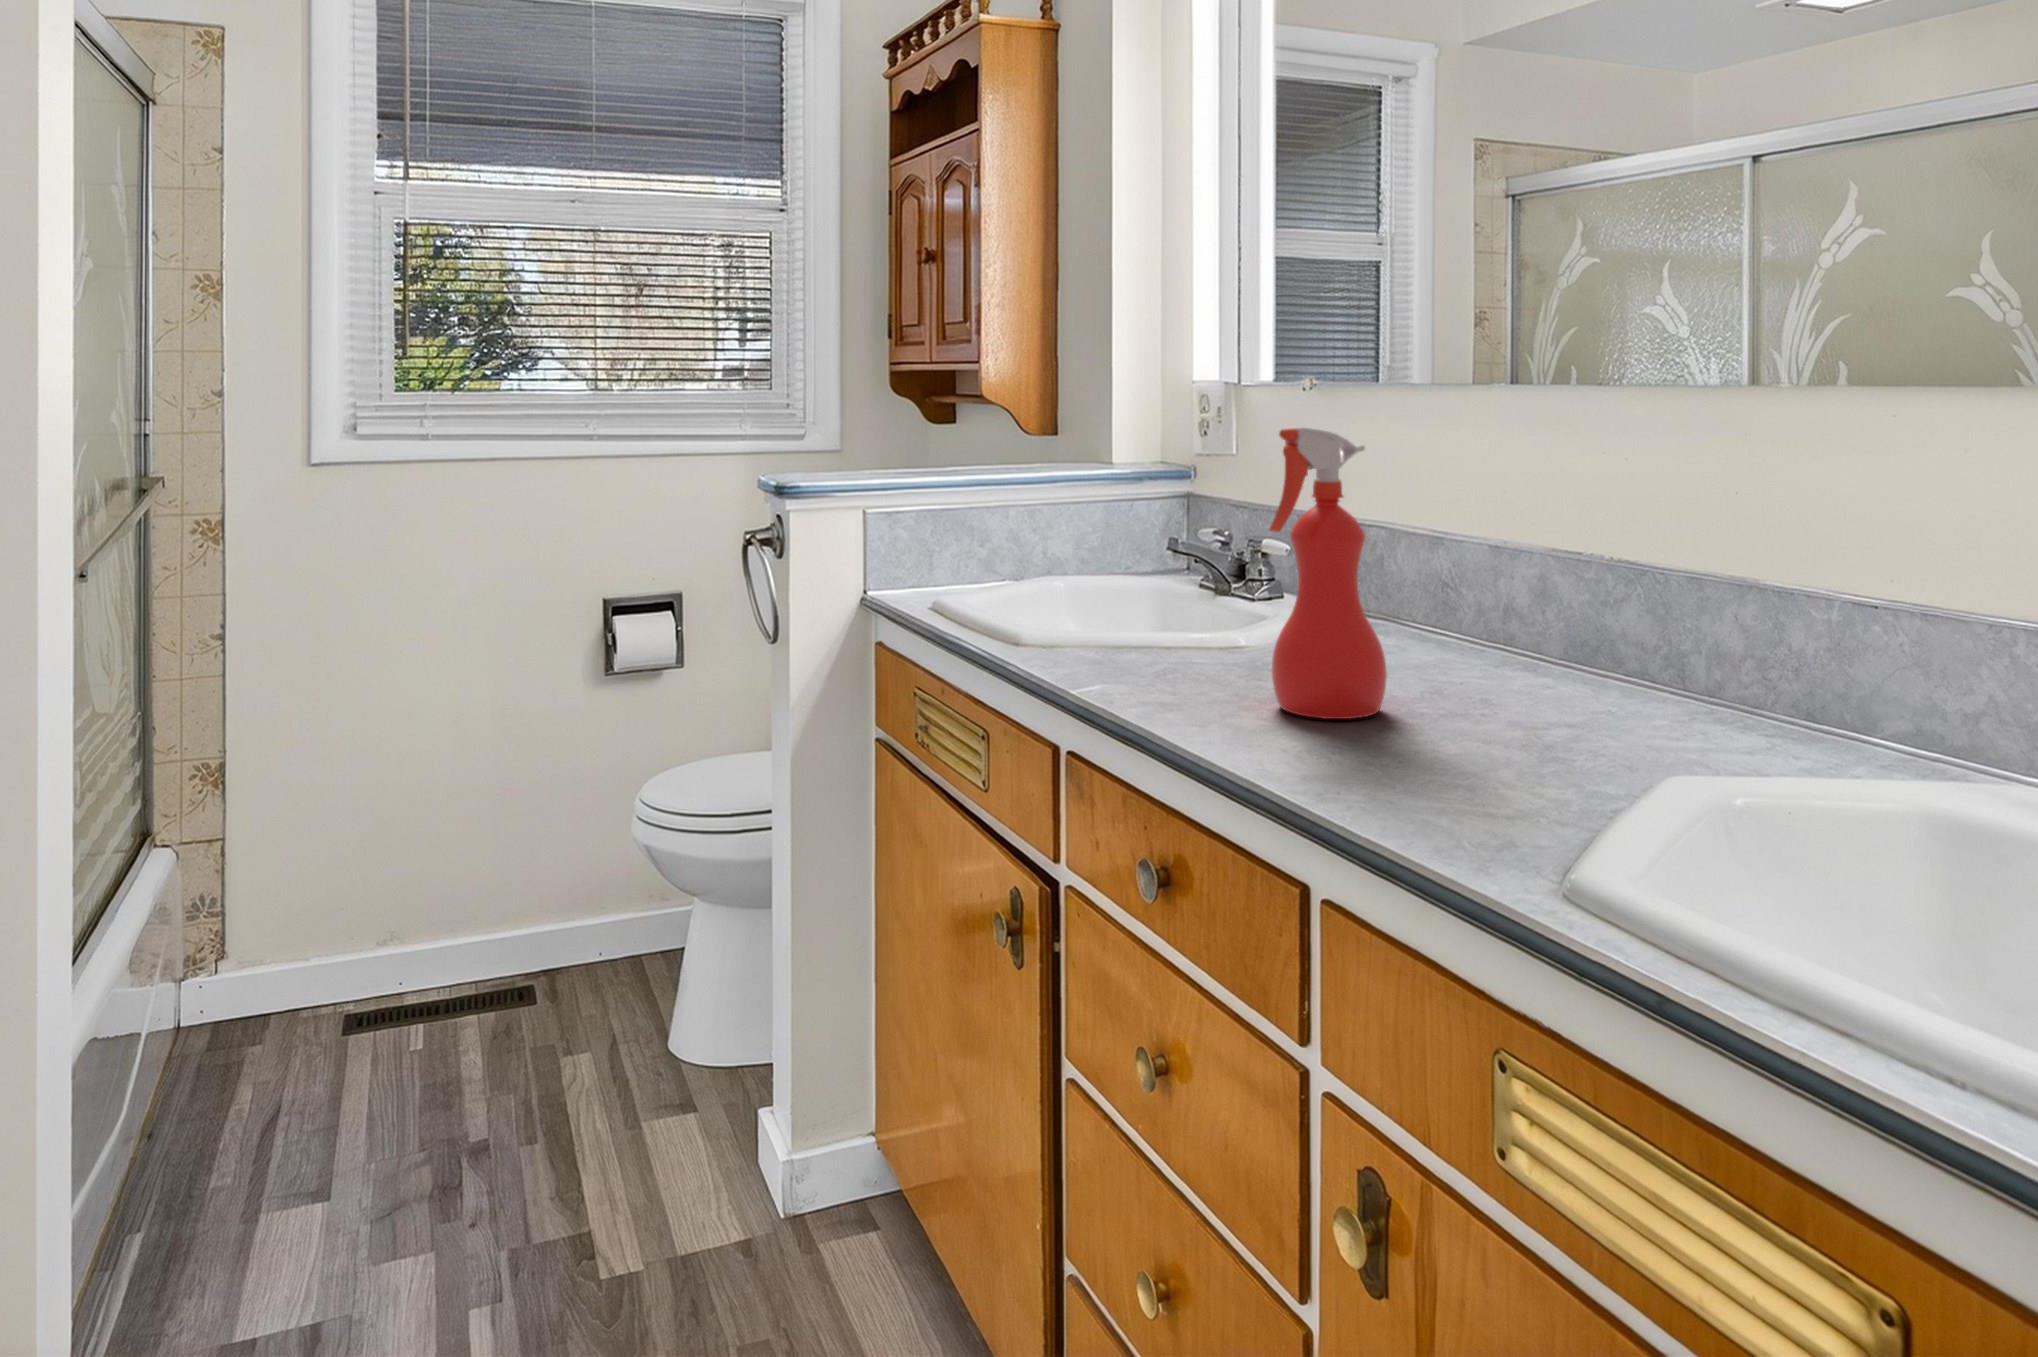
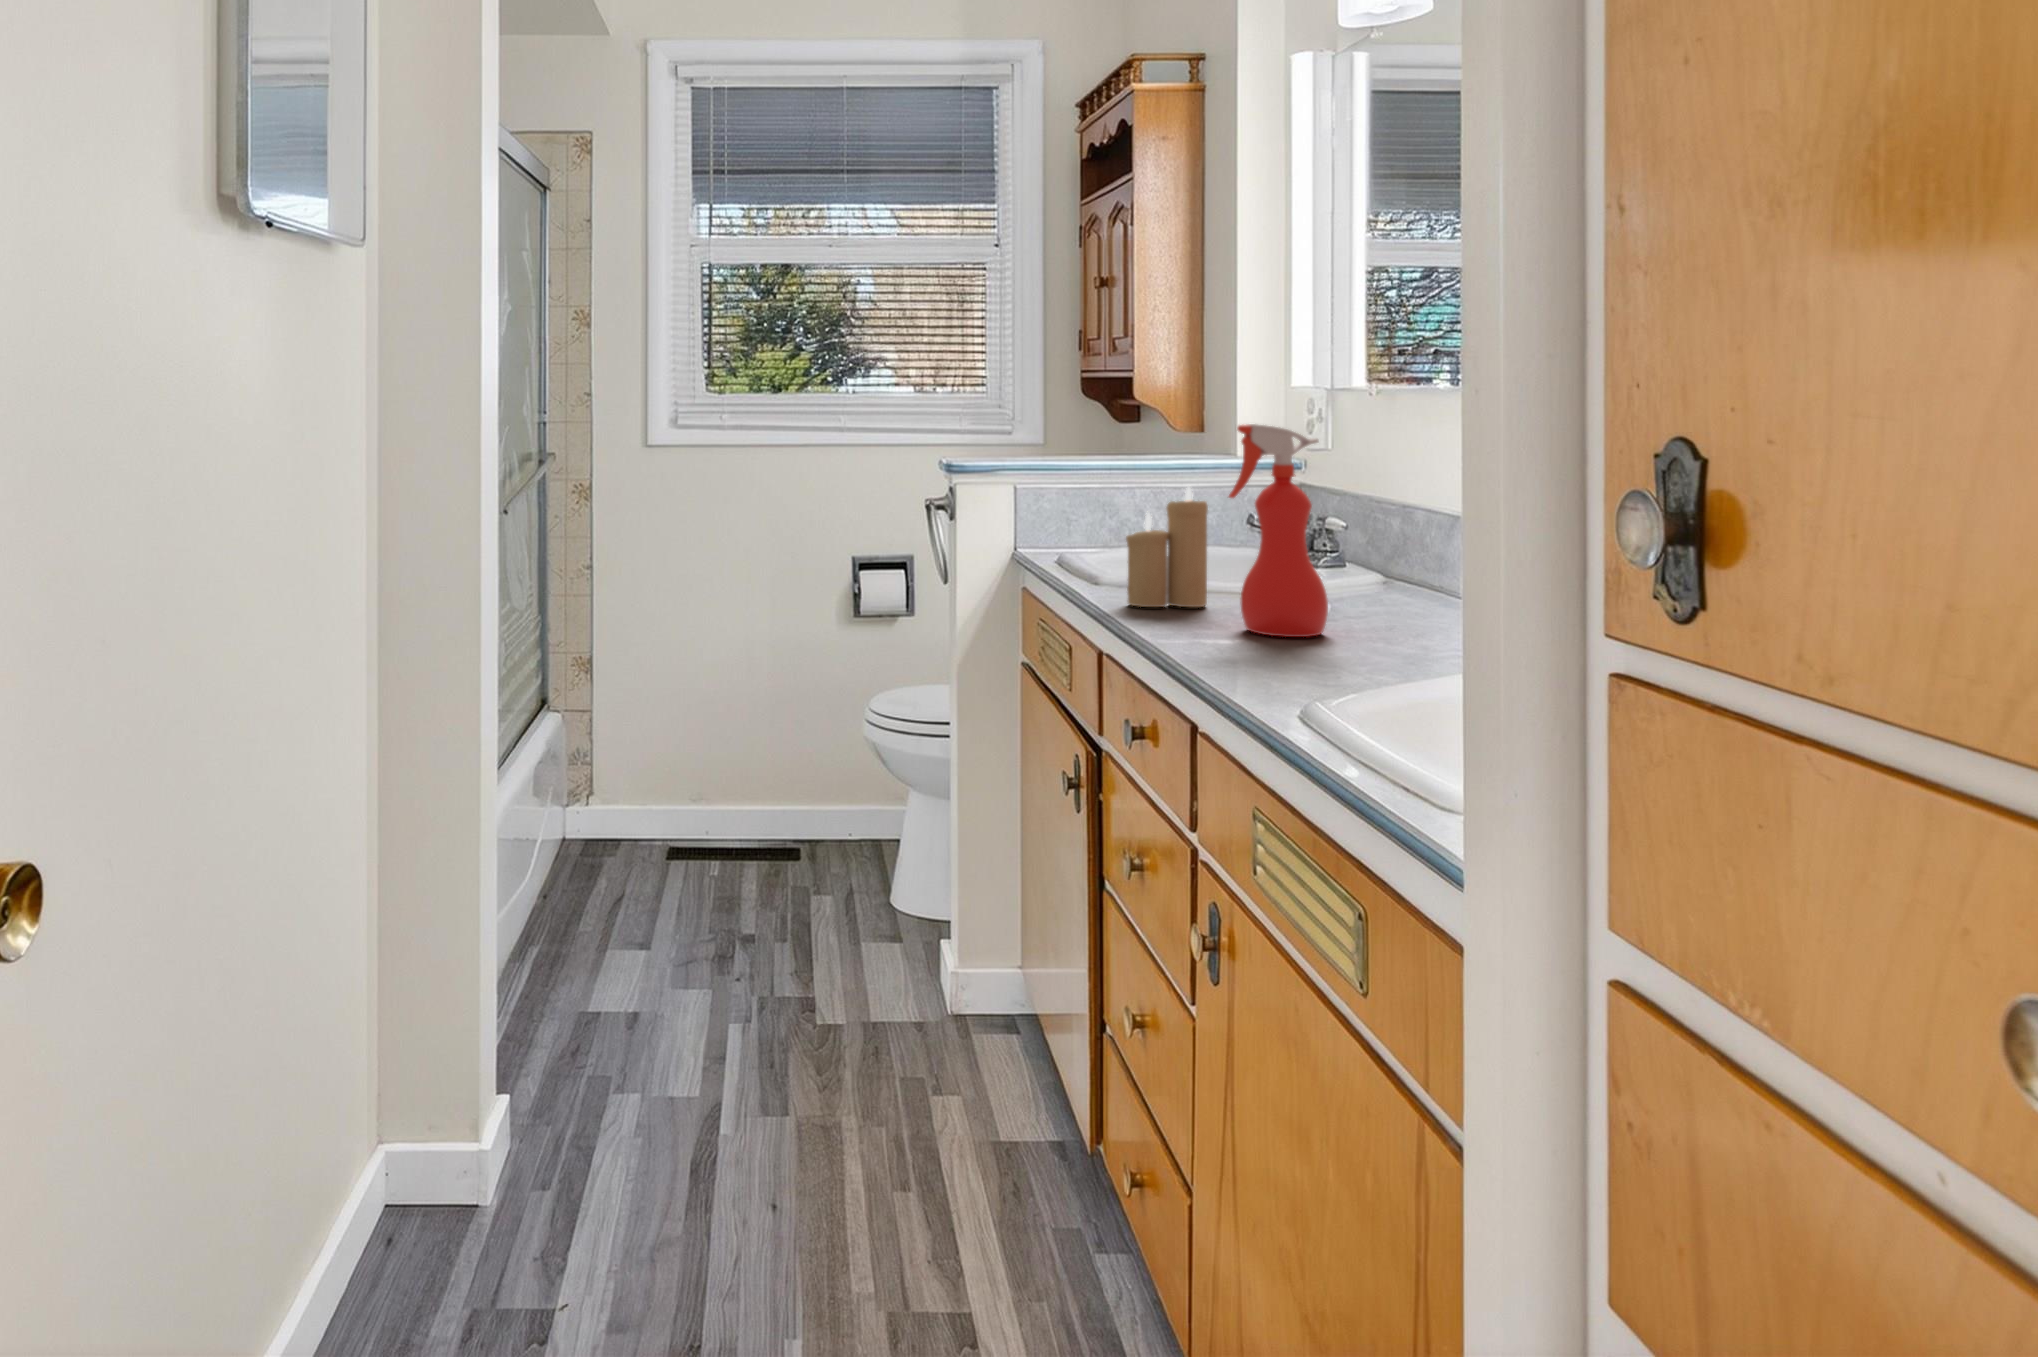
candle: none [1085,509,1188,680] -> present [1126,486,1208,607]

